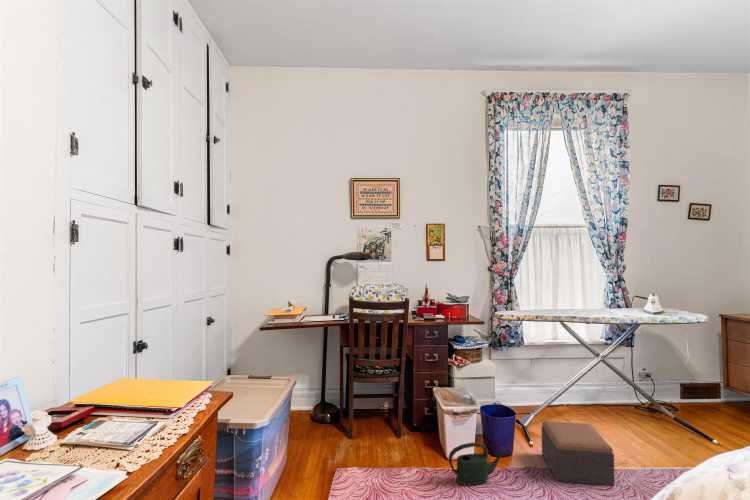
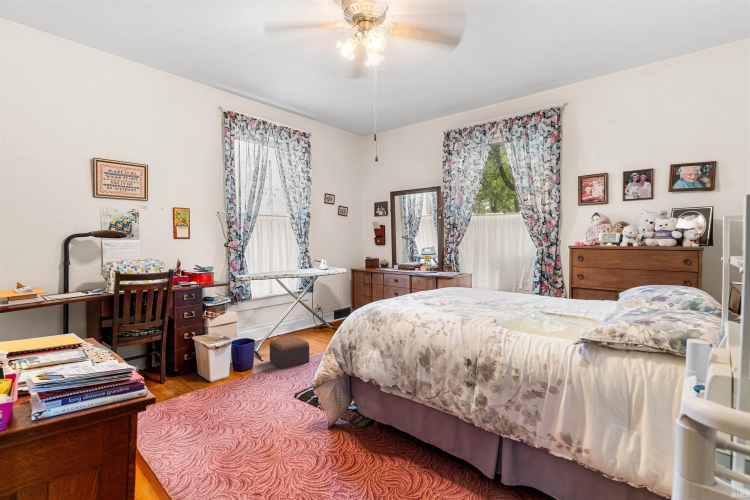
watering can: present [449,443,507,486] -> none [218,359,253,387]

